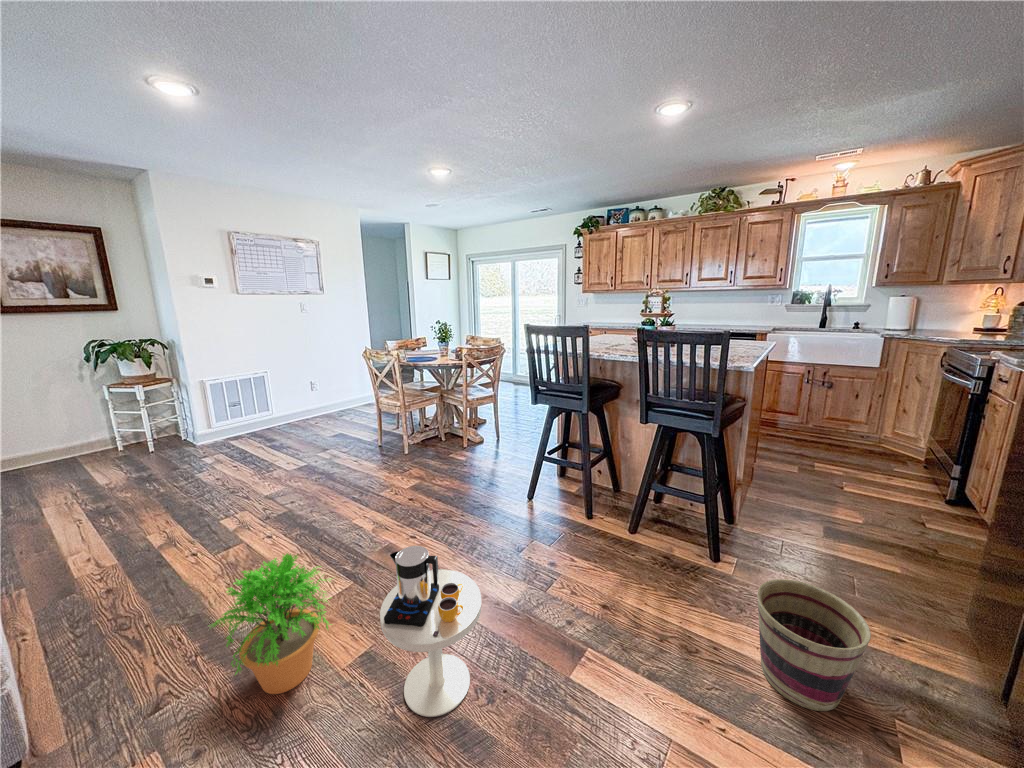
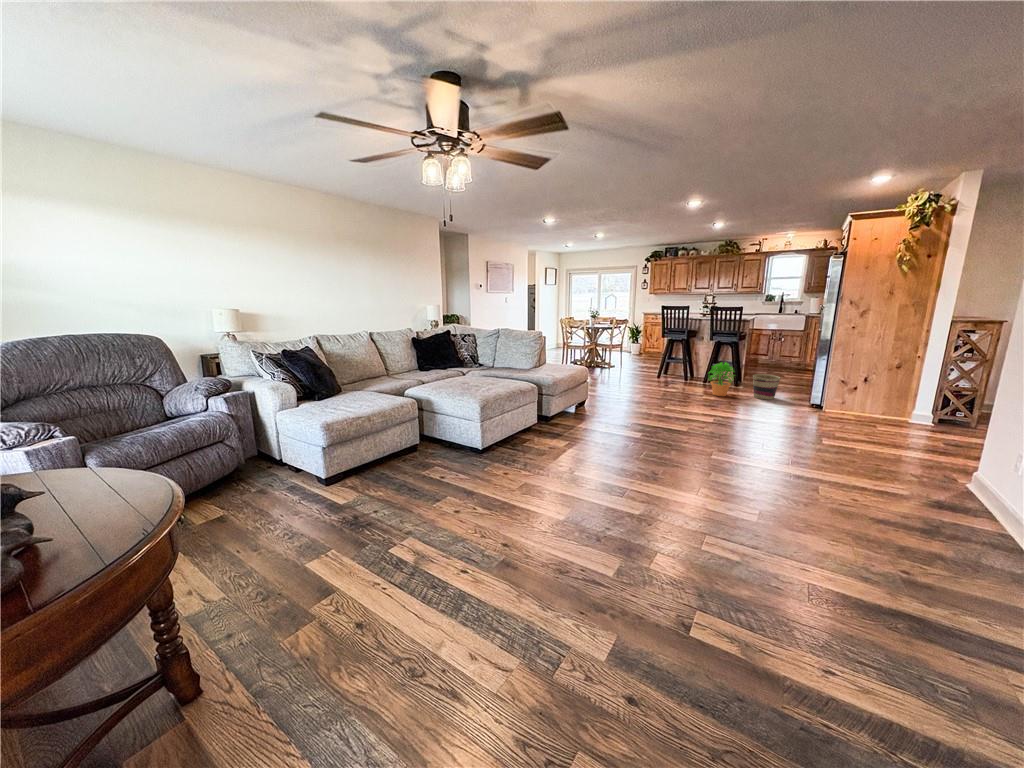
side table: present [380,546,481,717] -> none [656,359,684,401]
potted plant: present [211,554,329,694] -> present [709,362,734,396]

